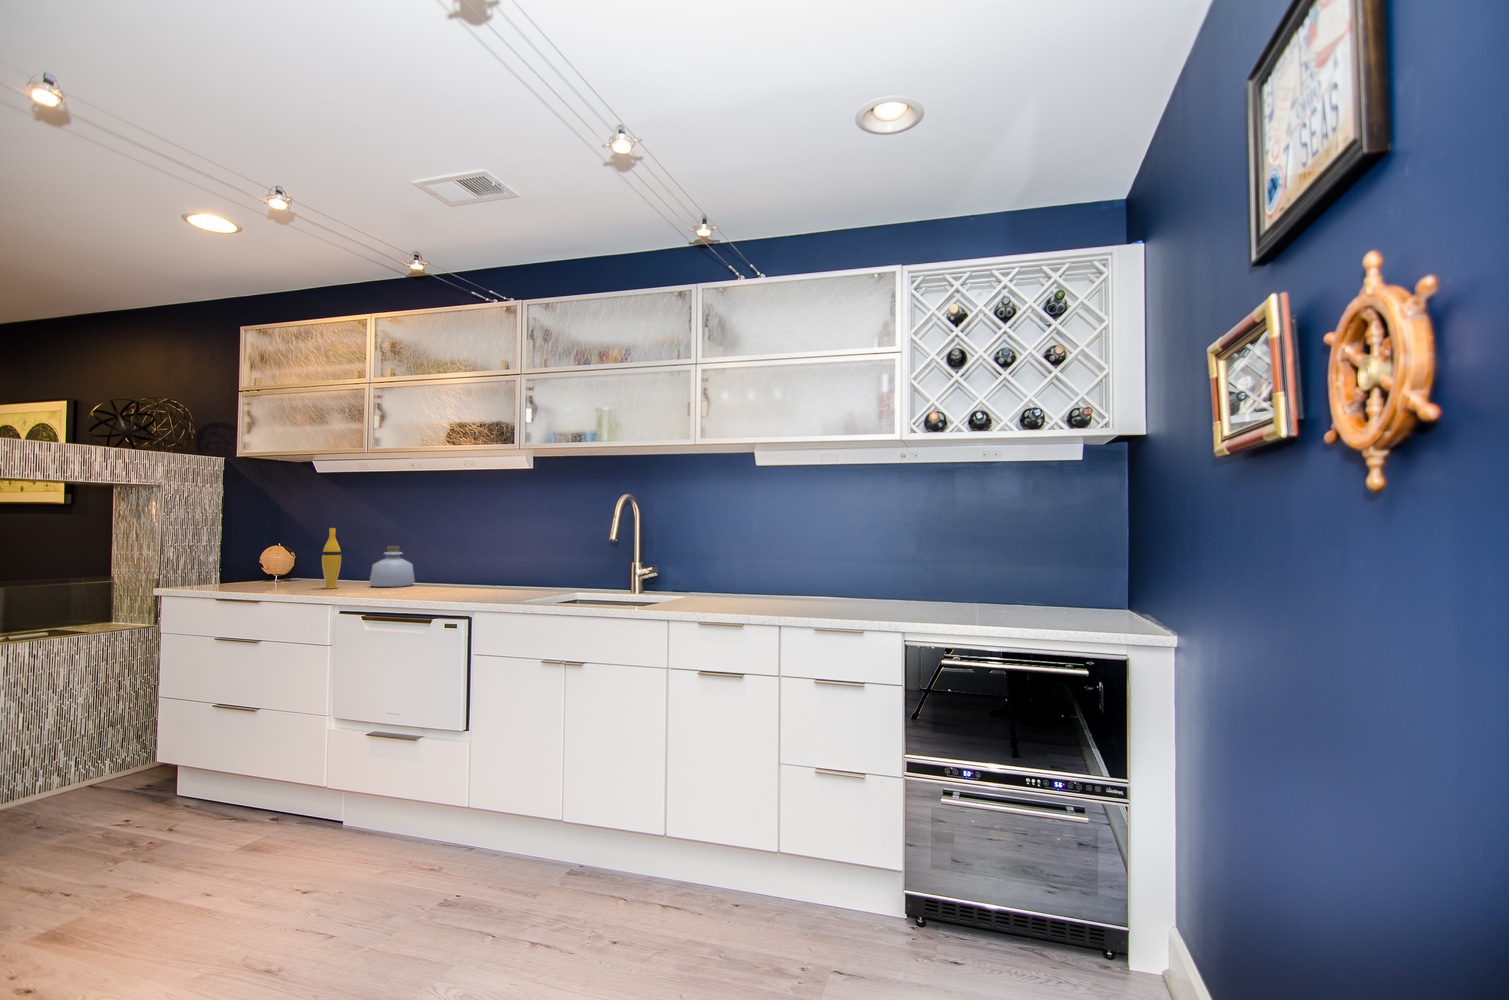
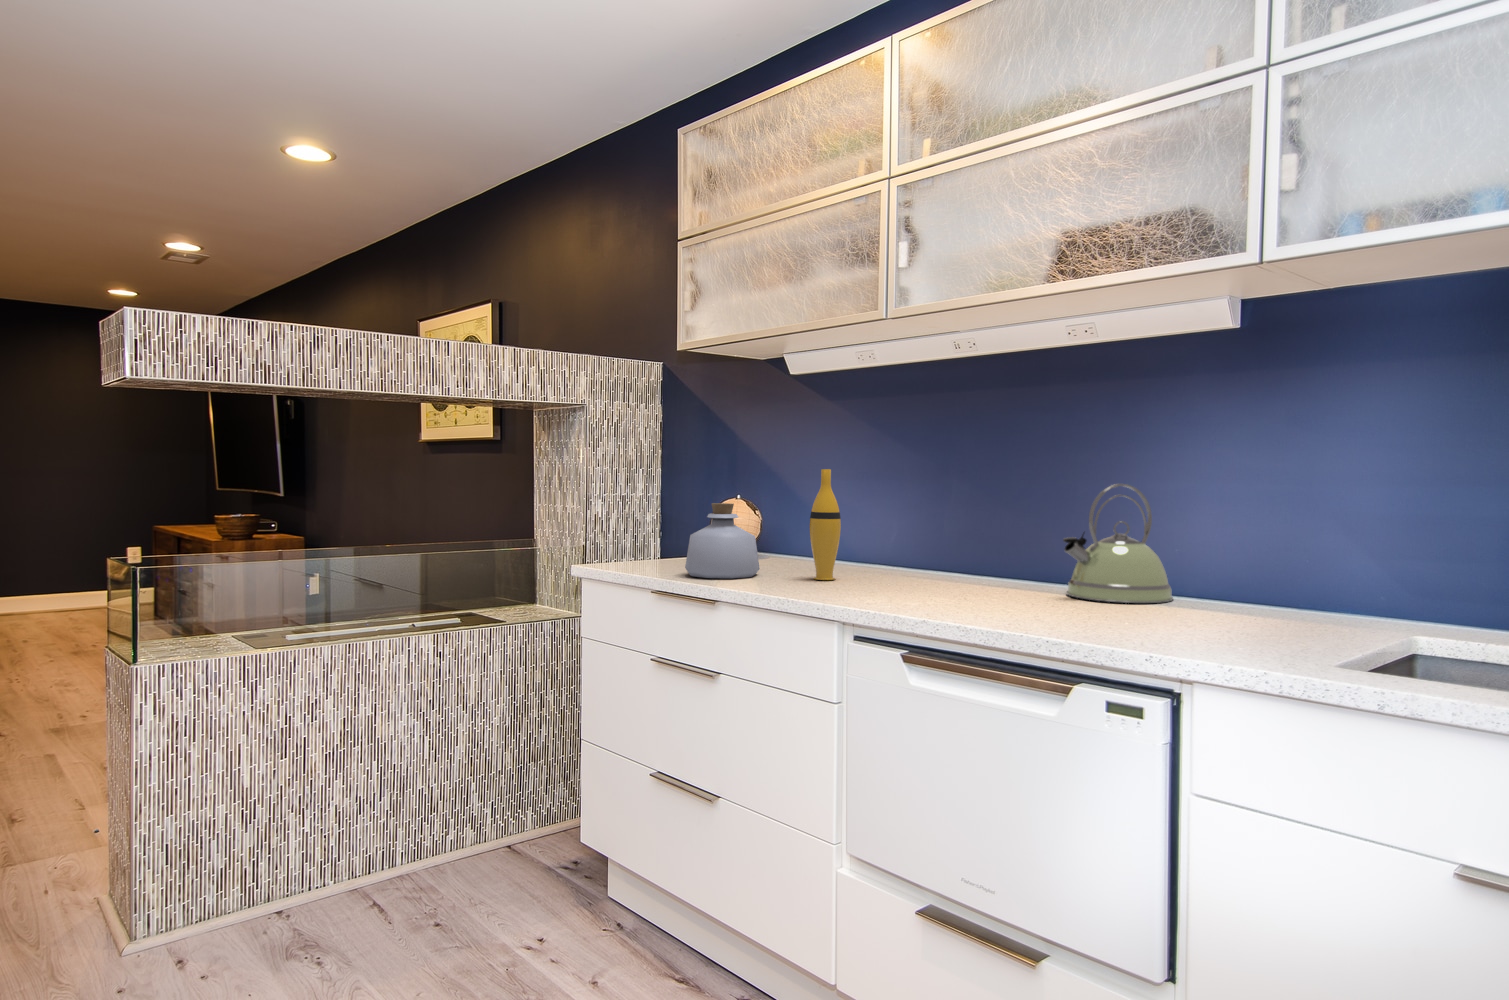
kettle: none [455,535,509,589] -> present [1063,484,1173,603]
bottle: present [370,546,415,587] -> present [685,503,760,579]

